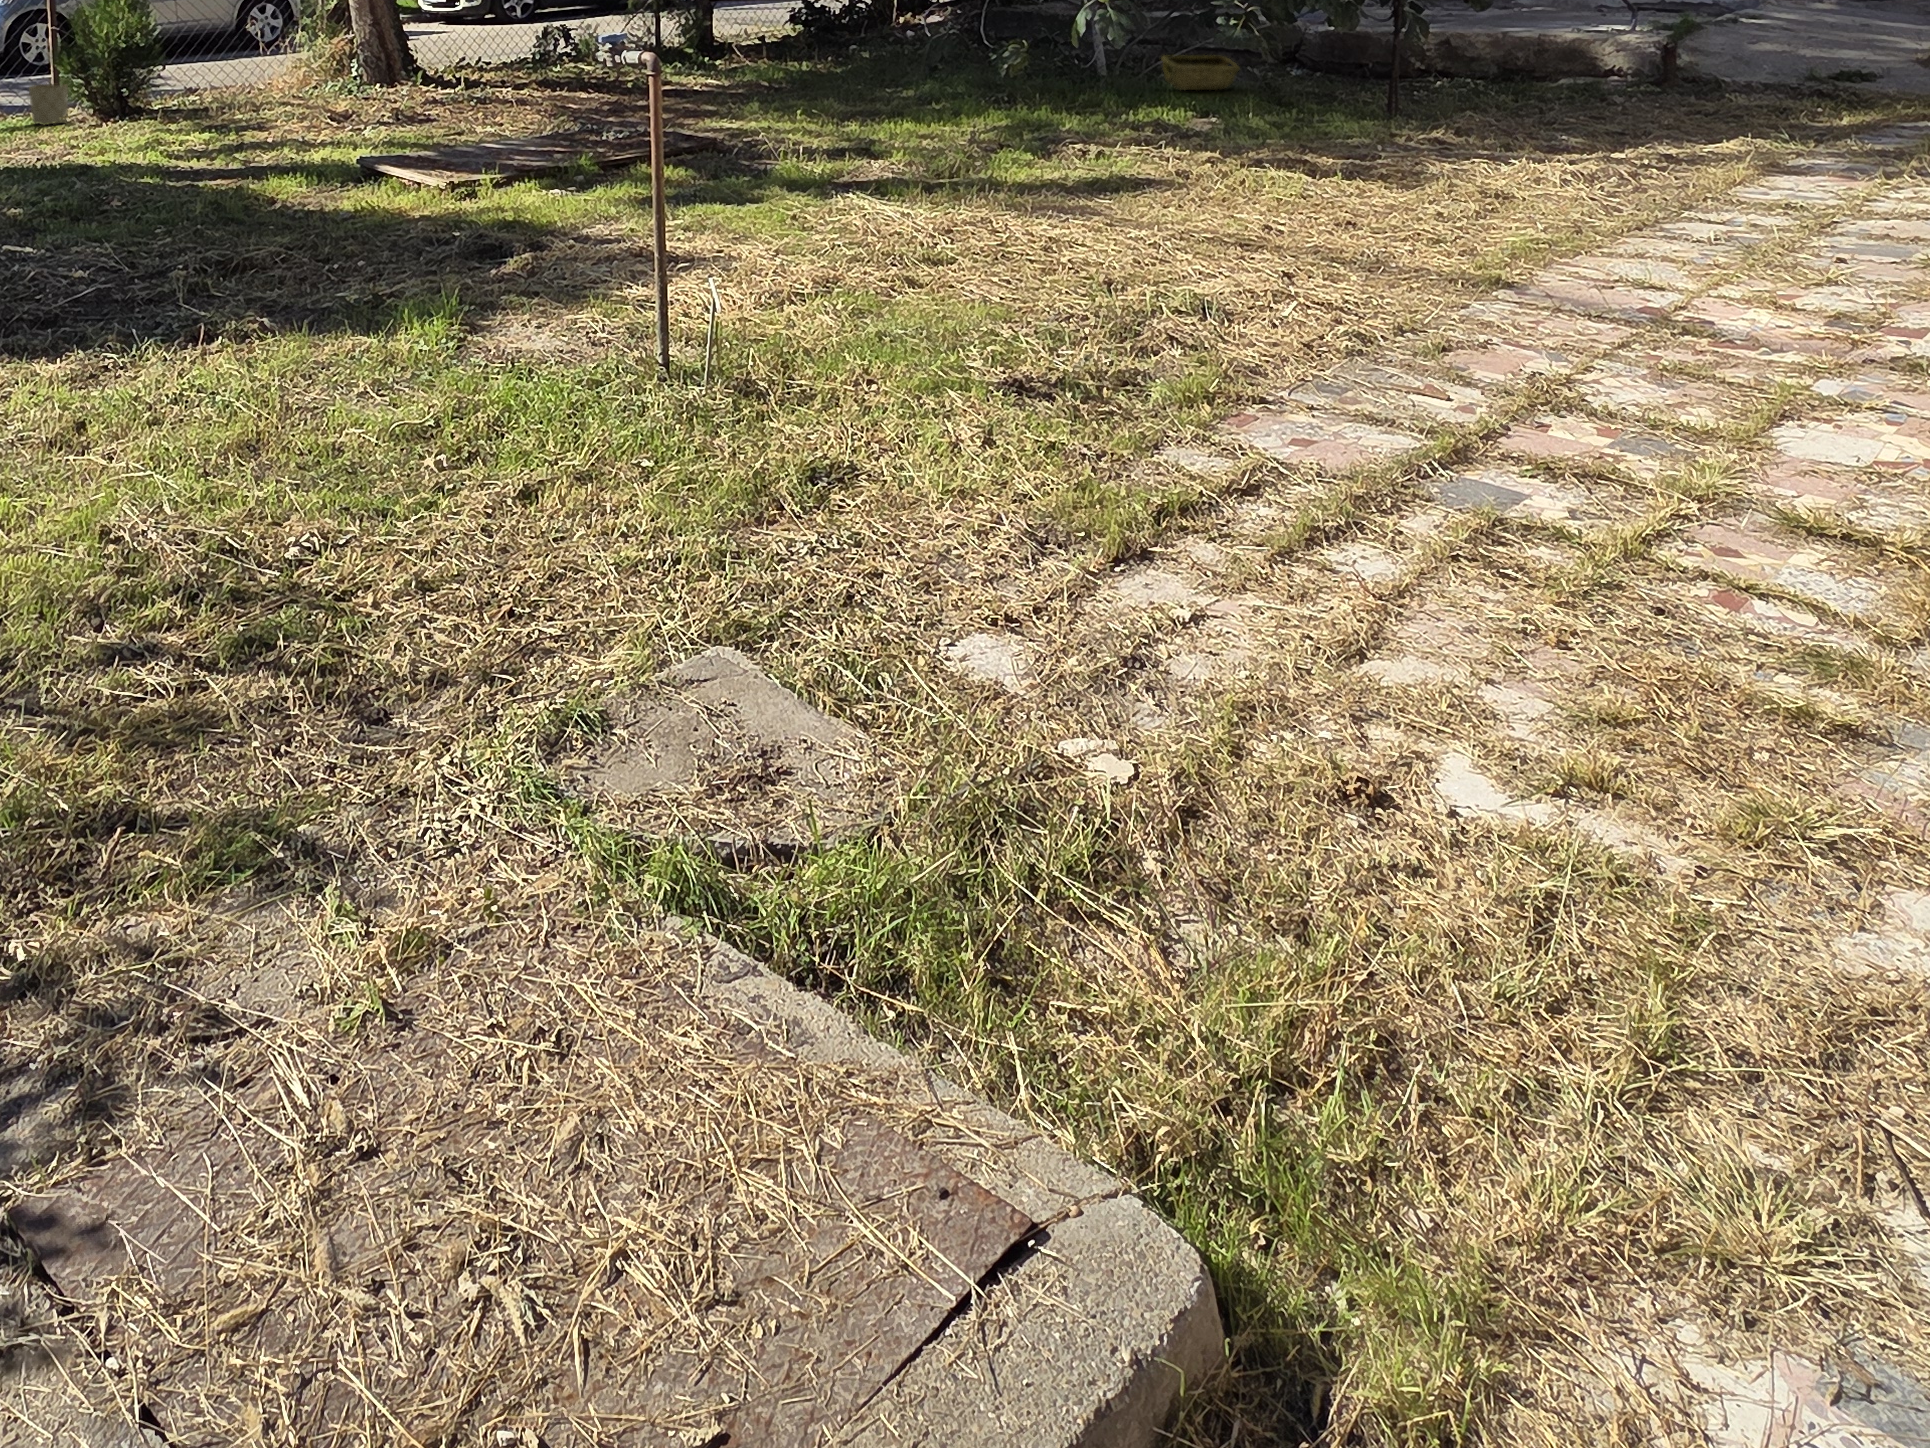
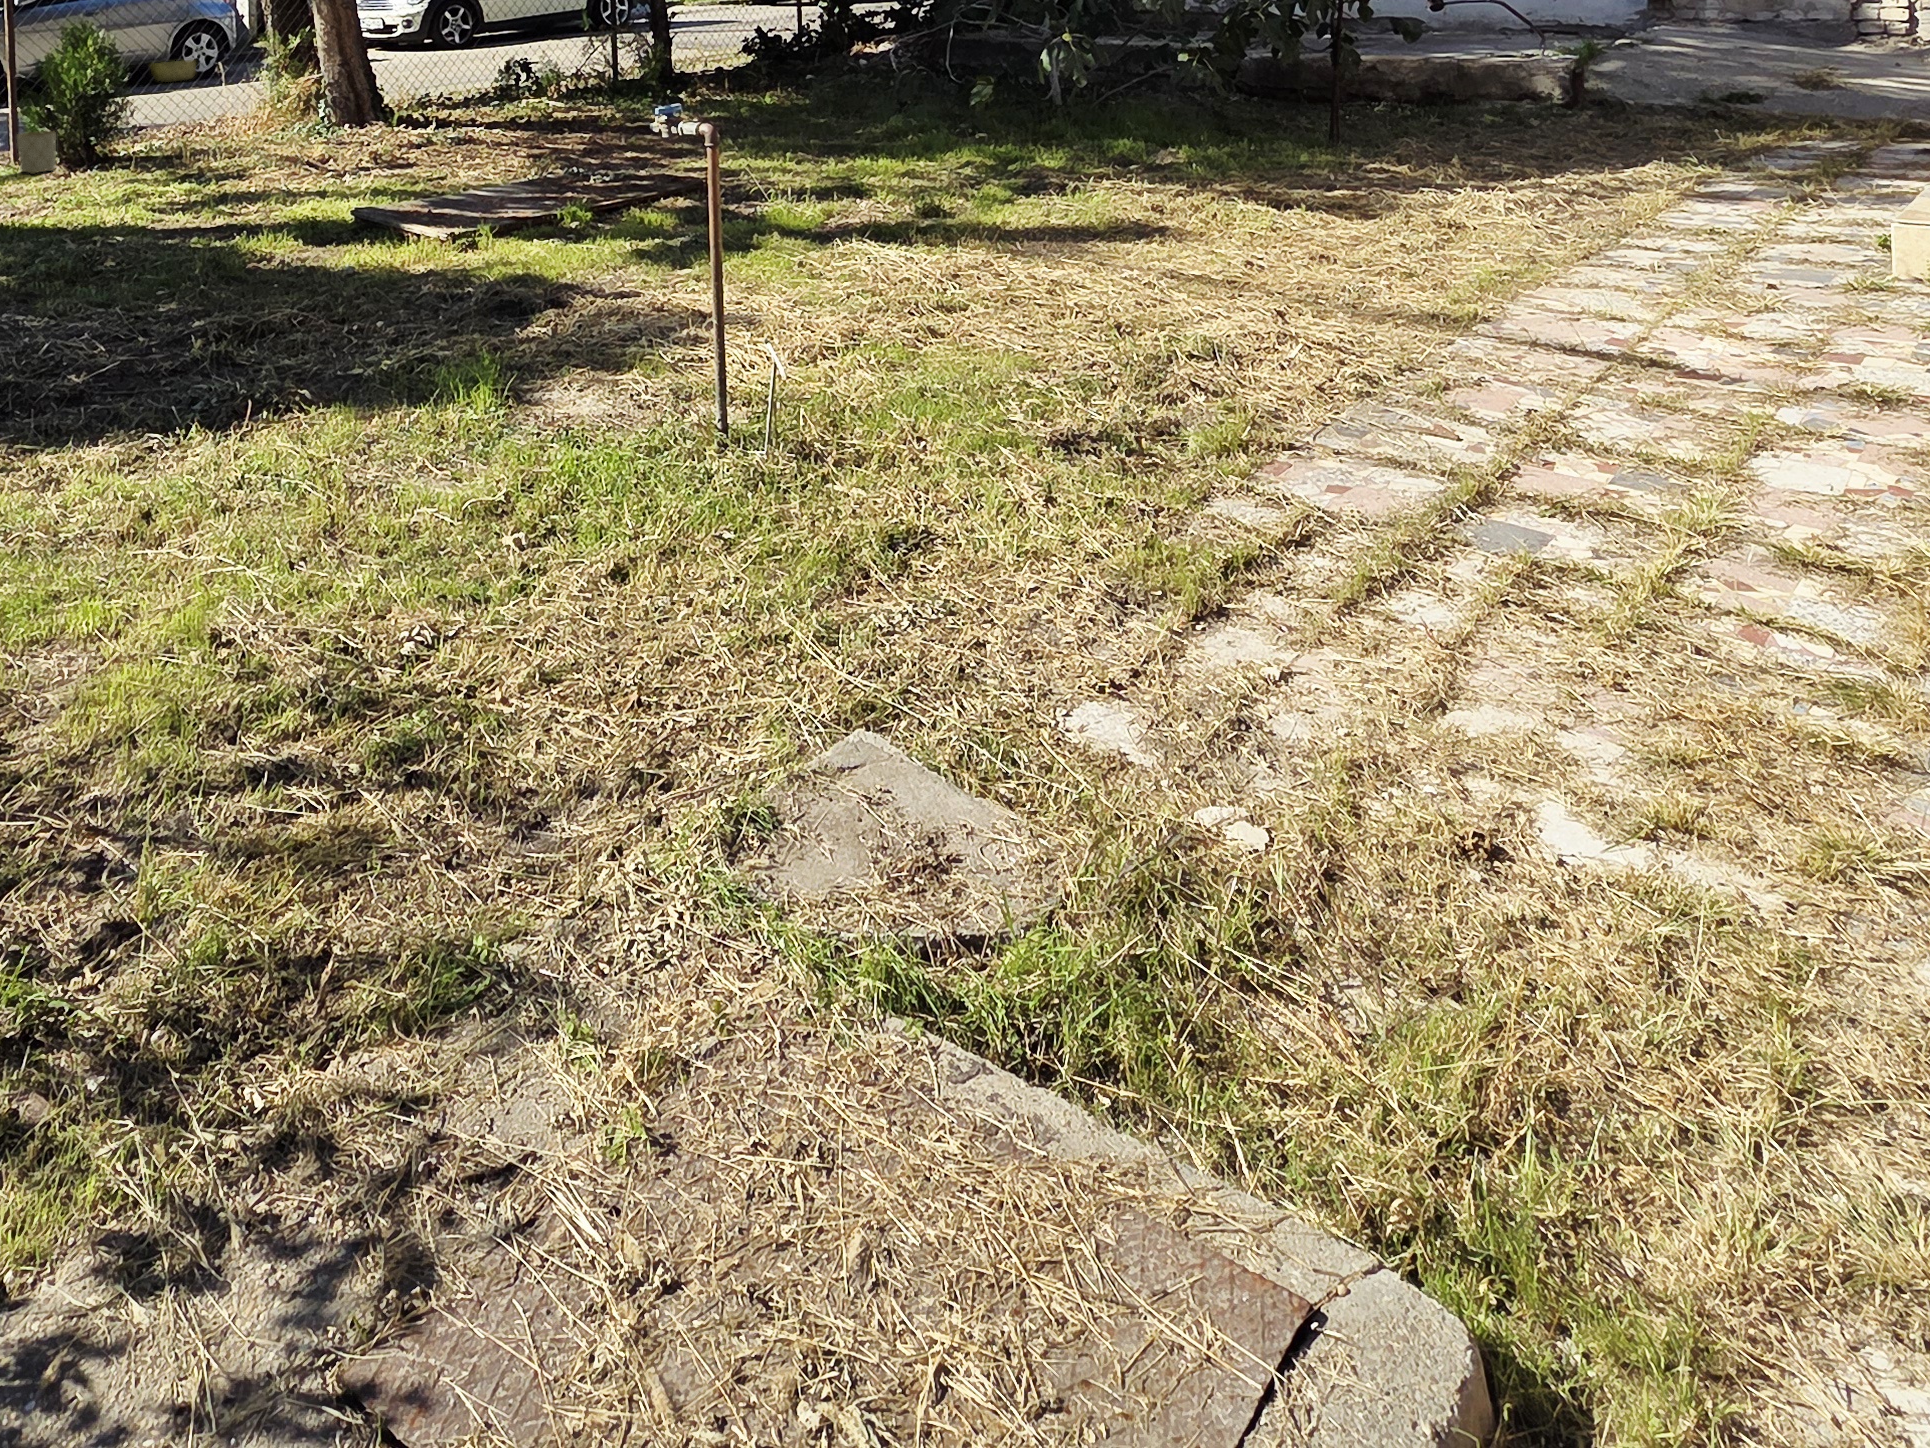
woven basket: present [1161,55,1240,90] -> present [150,60,196,82]

